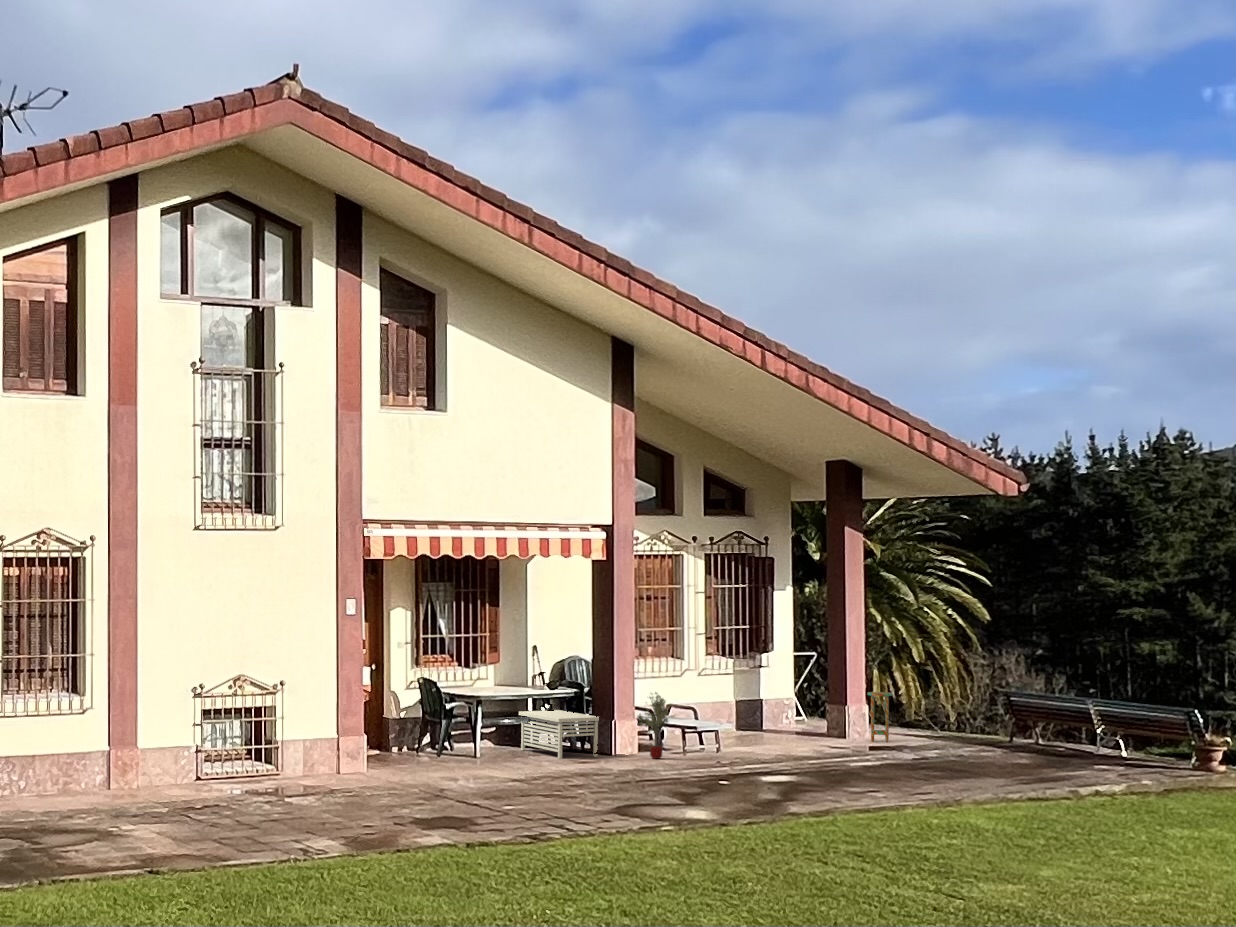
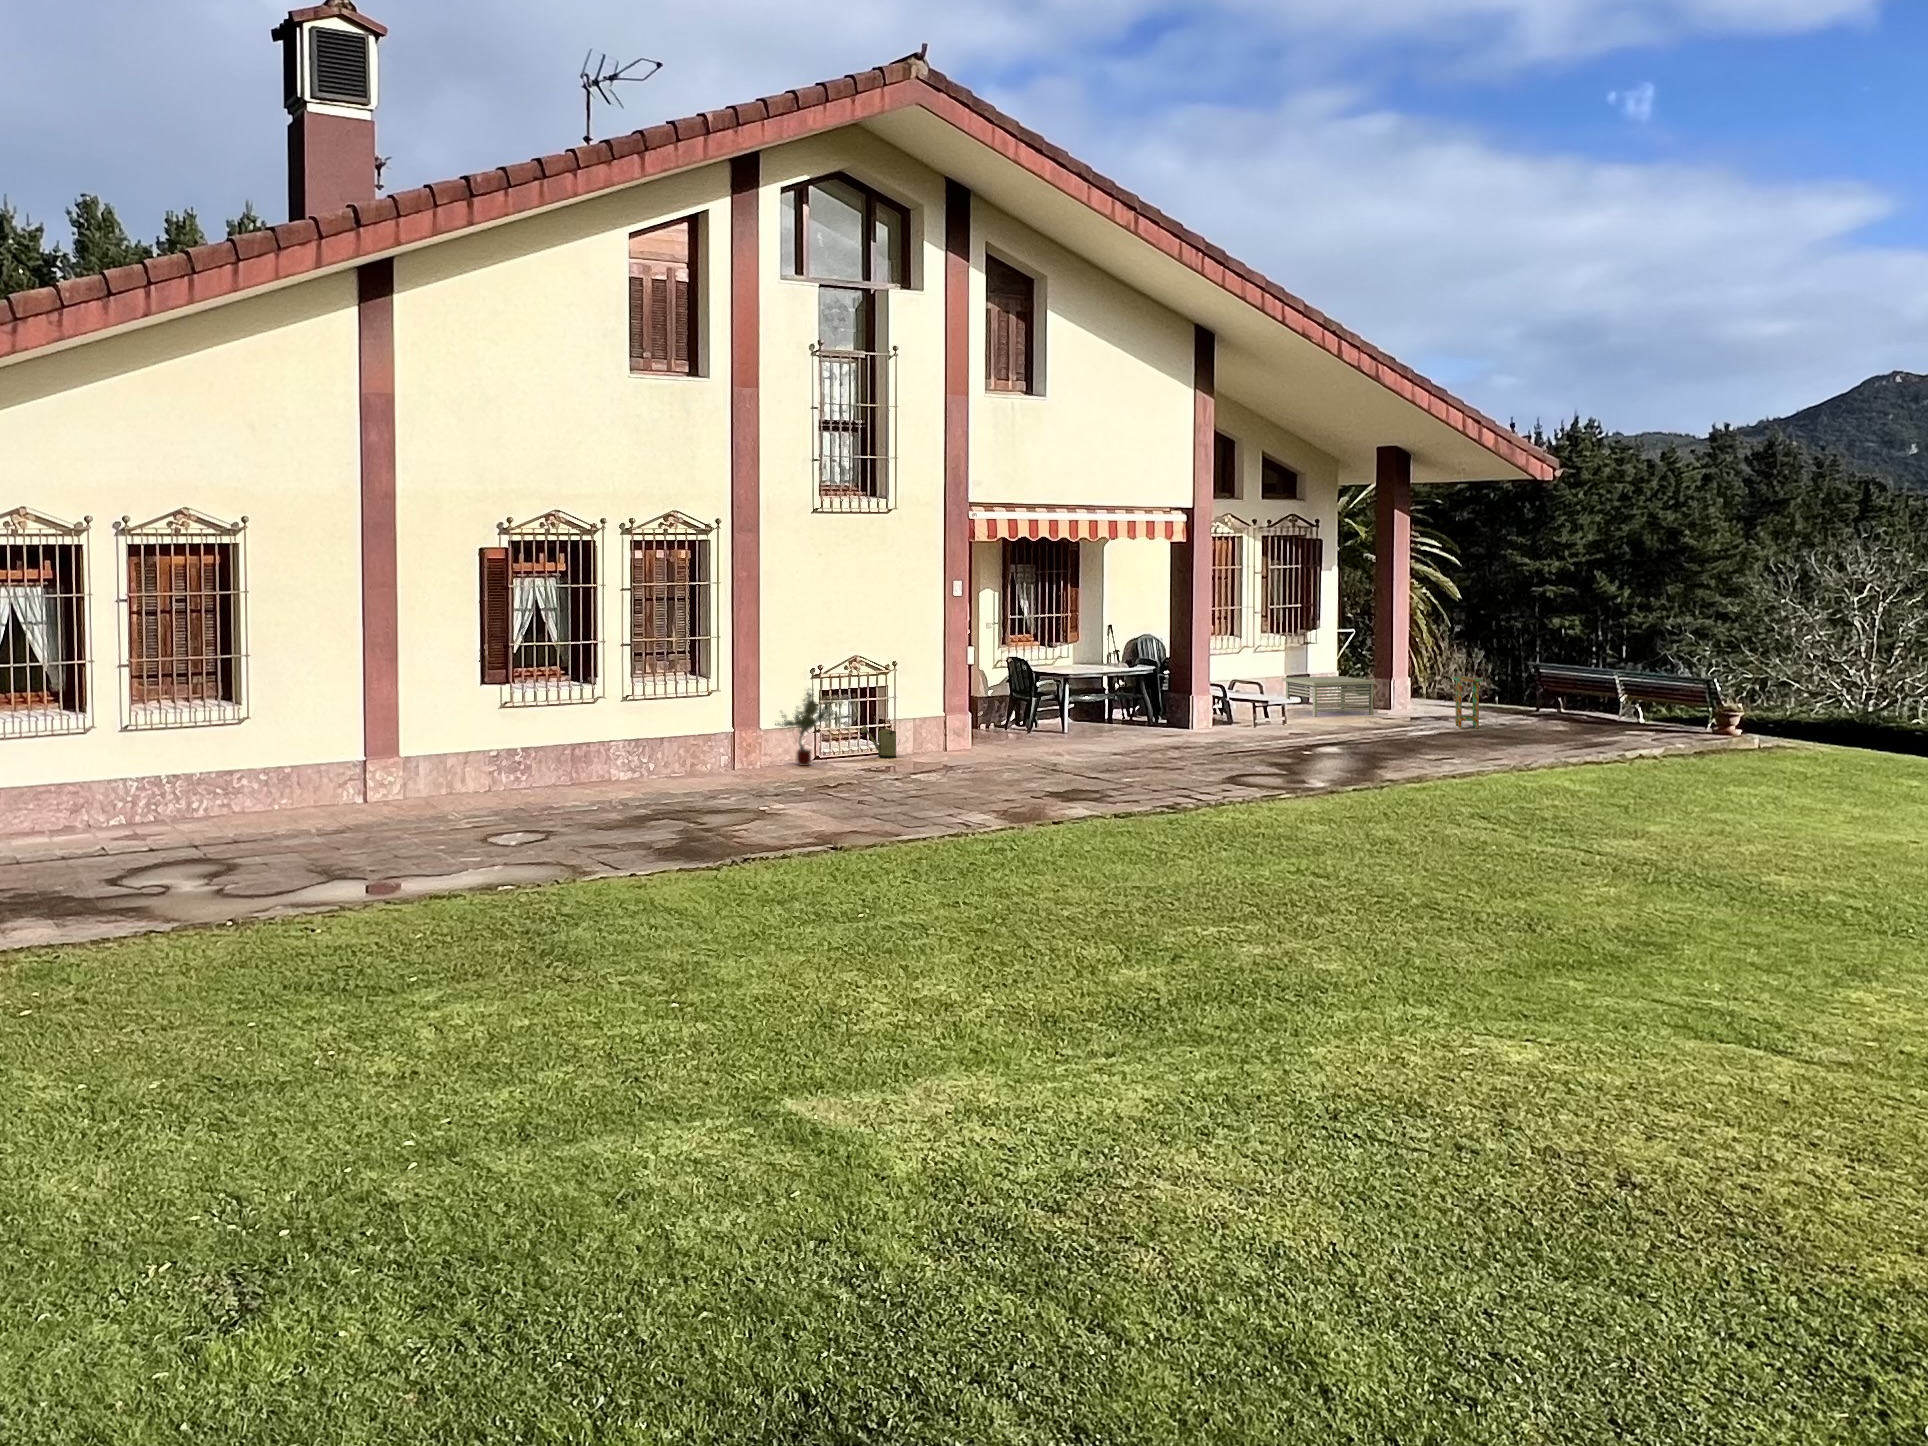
potted tree: present [637,692,669,759] -> present [775,693,833,766]
storage bench: present [519,710,599,758] -> present [1282,676,1376,717]
watering can: none [243,742,284,778] -> present [861,721,900,758]

